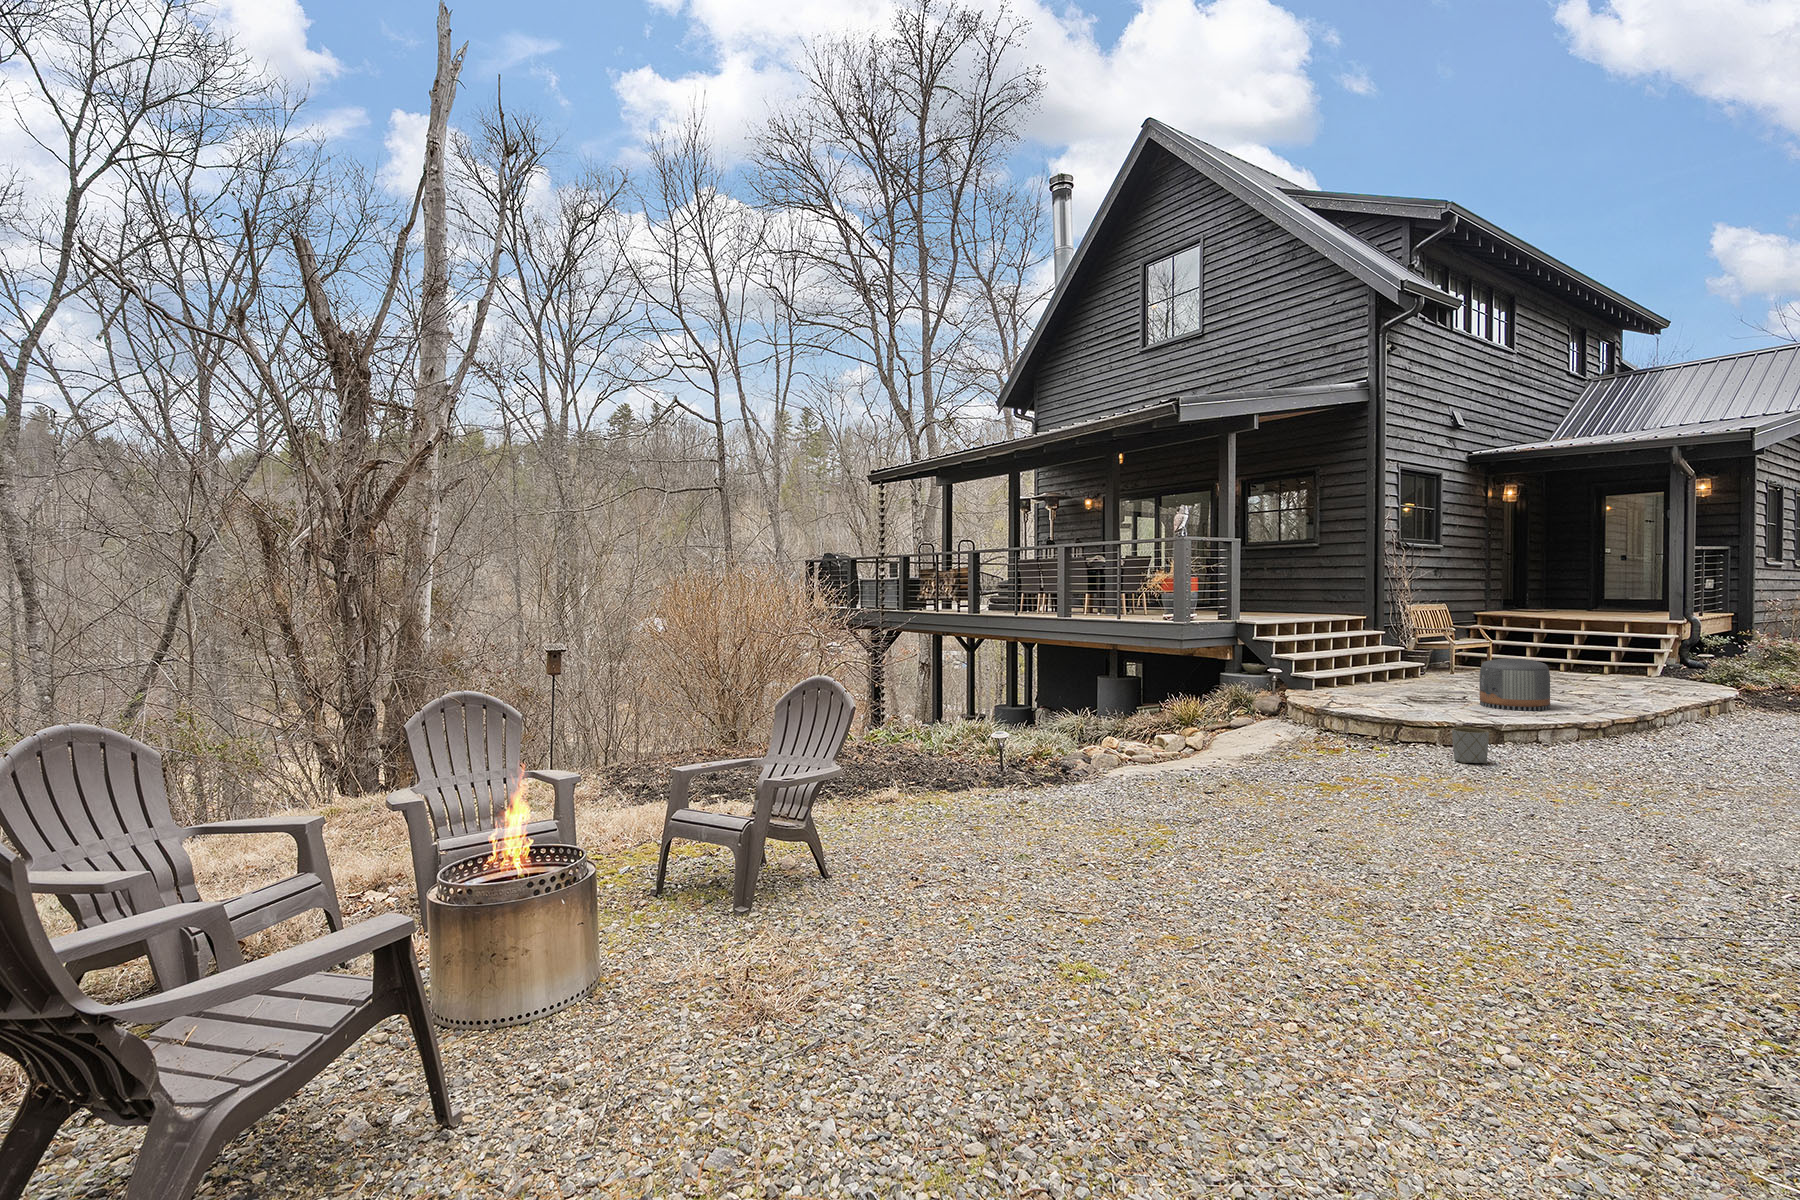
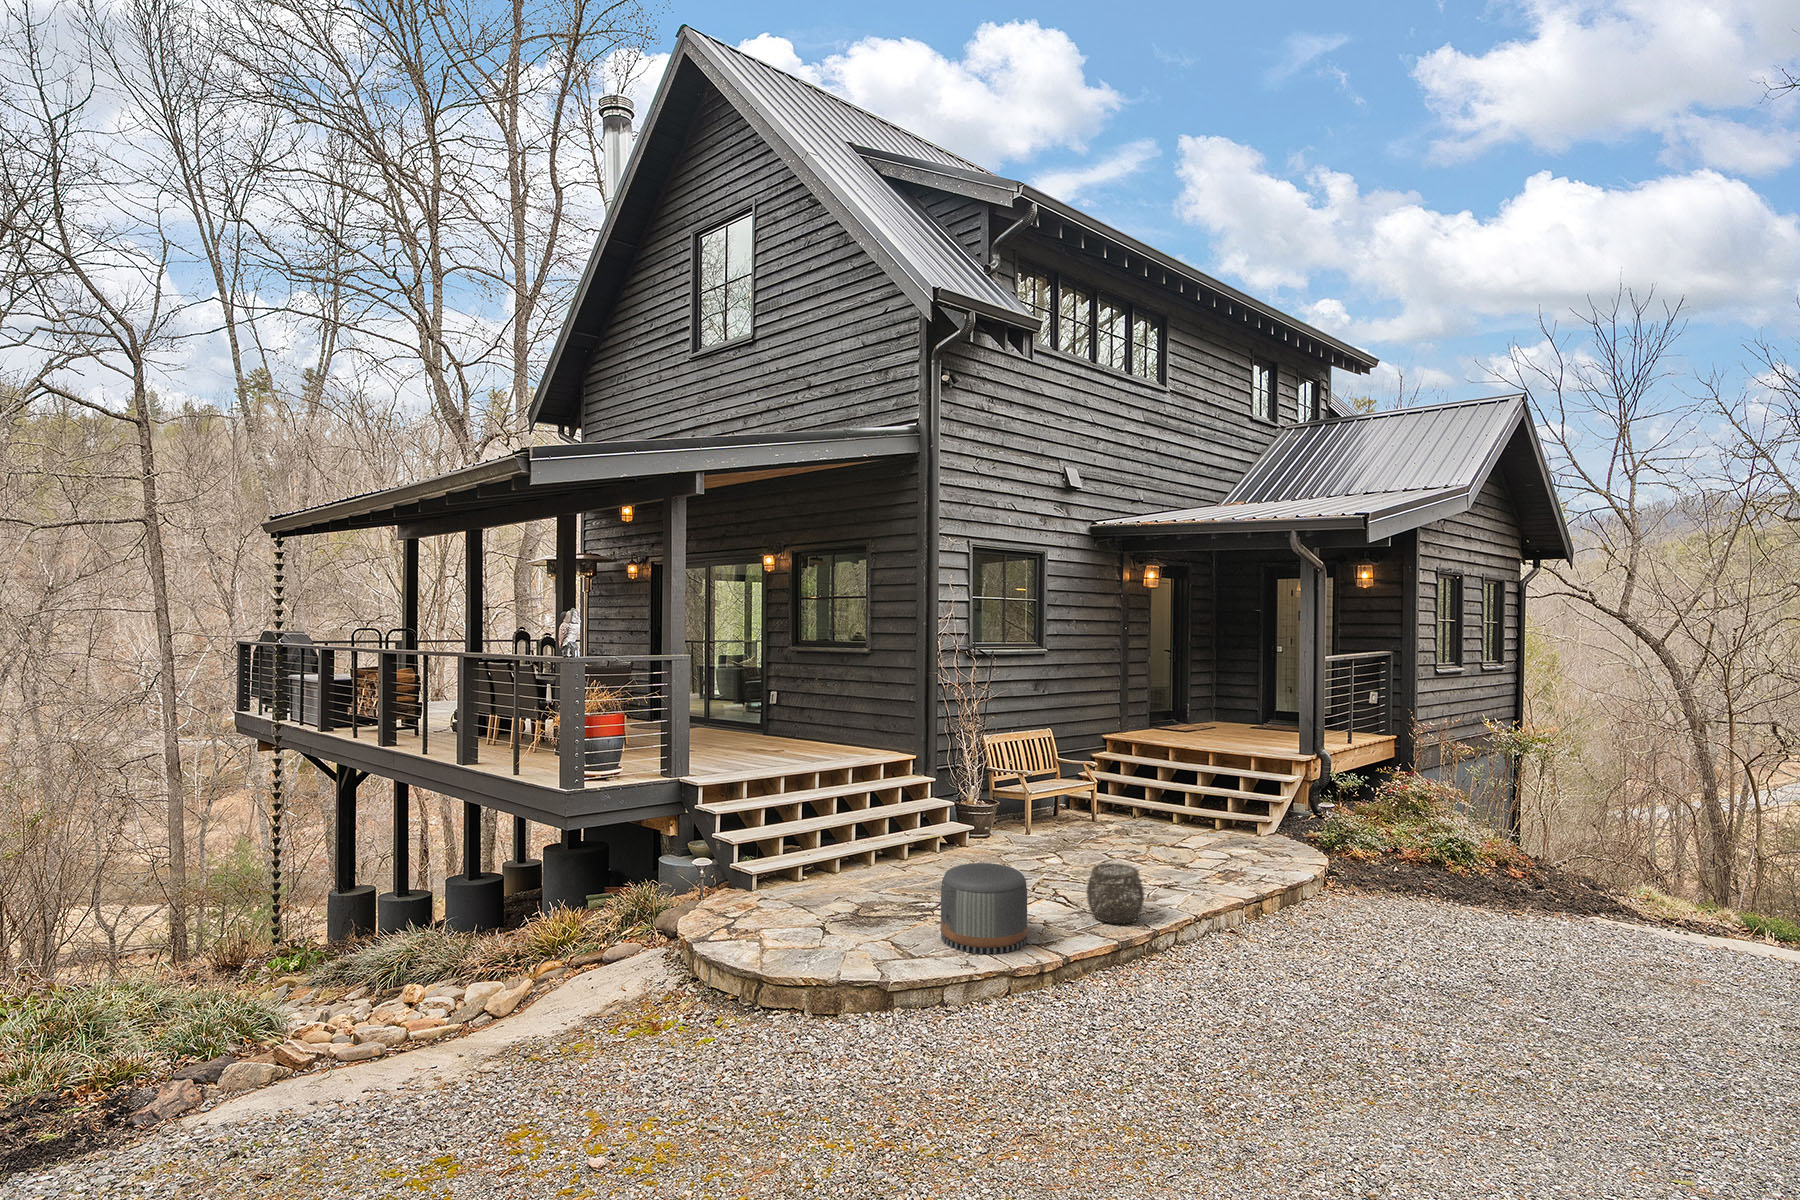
woven basket: none [1572,666,1623,703] -> present [1086,863,1144,924]
planter: present [1452,727,1489,764] -> none [778,1027,829,1099]

